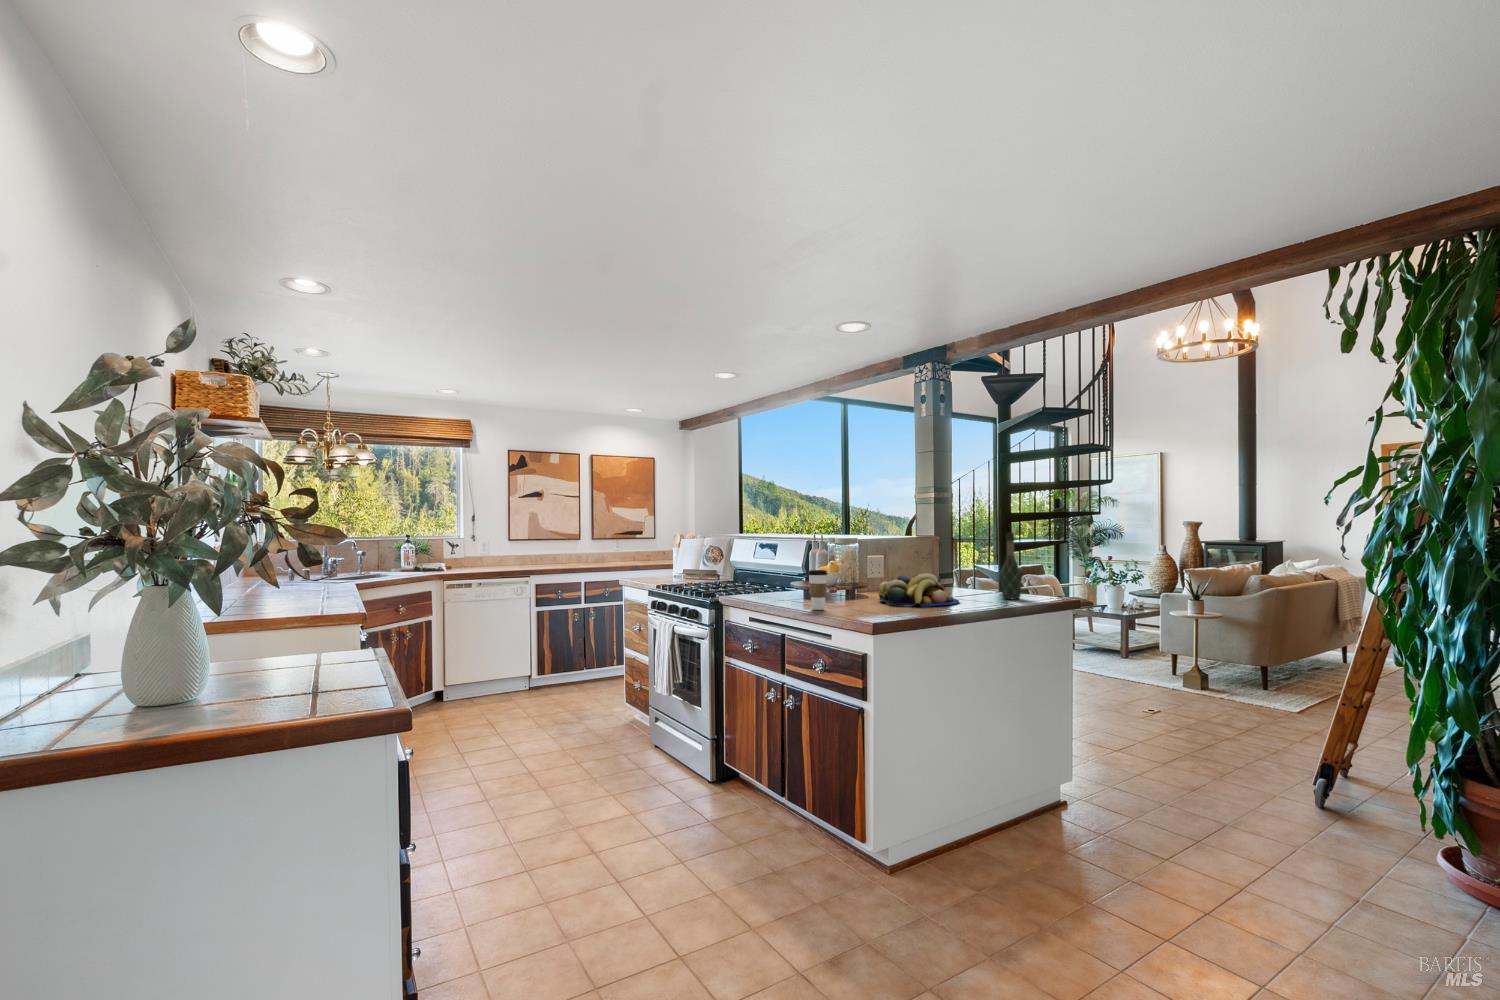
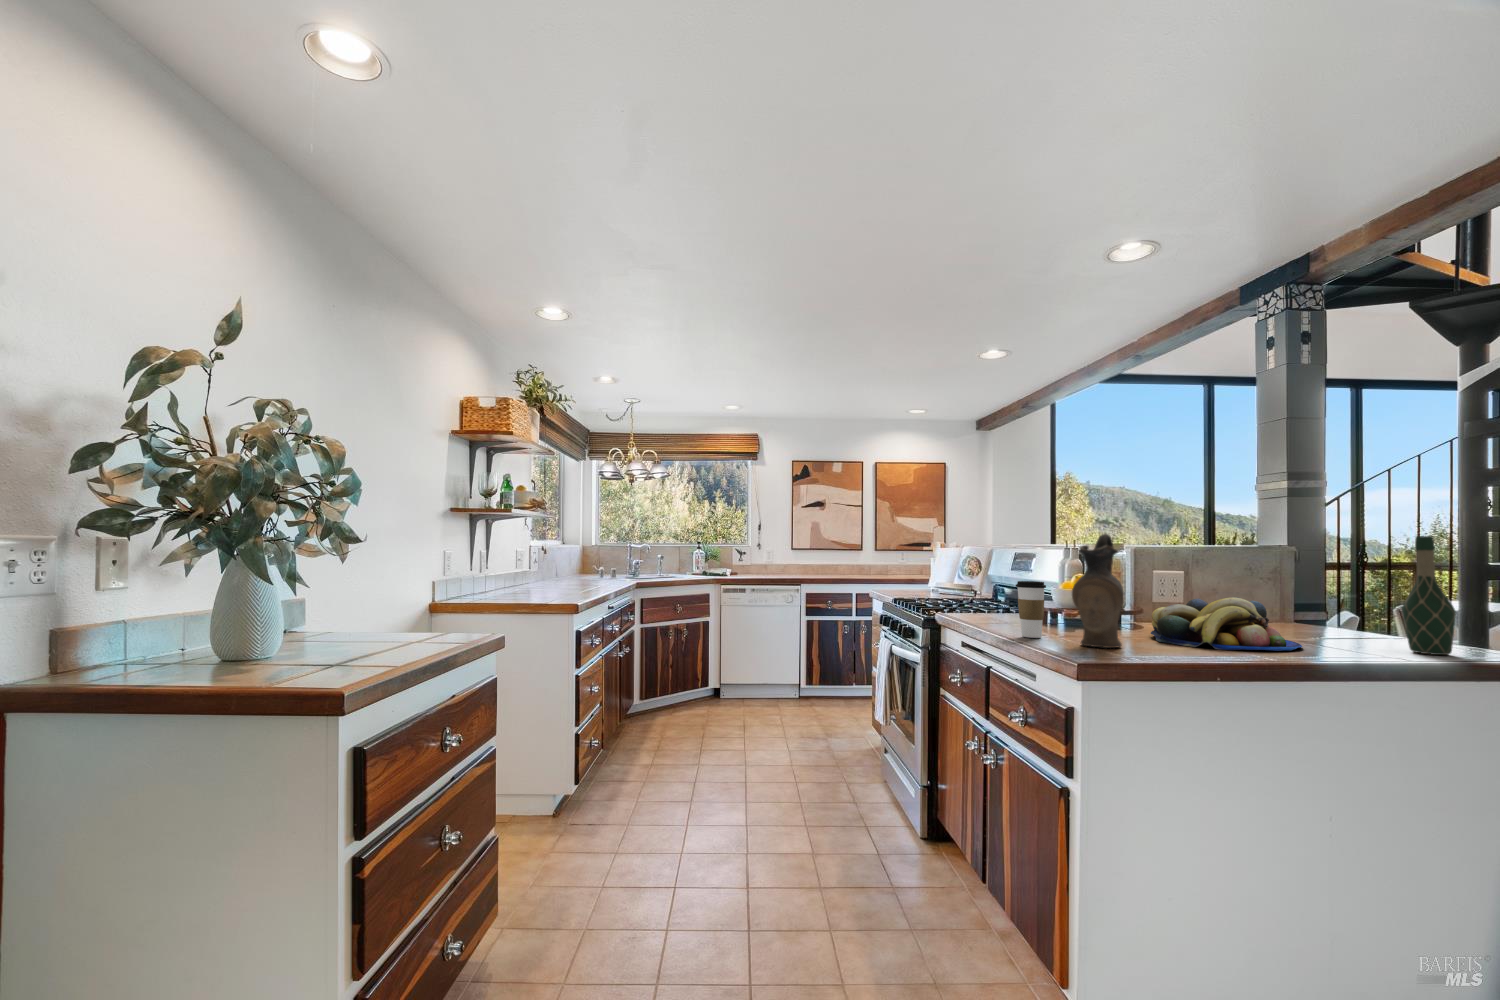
ceramic pitcher: none [851,536,882,612] -> present [1072,534,1124,648]

